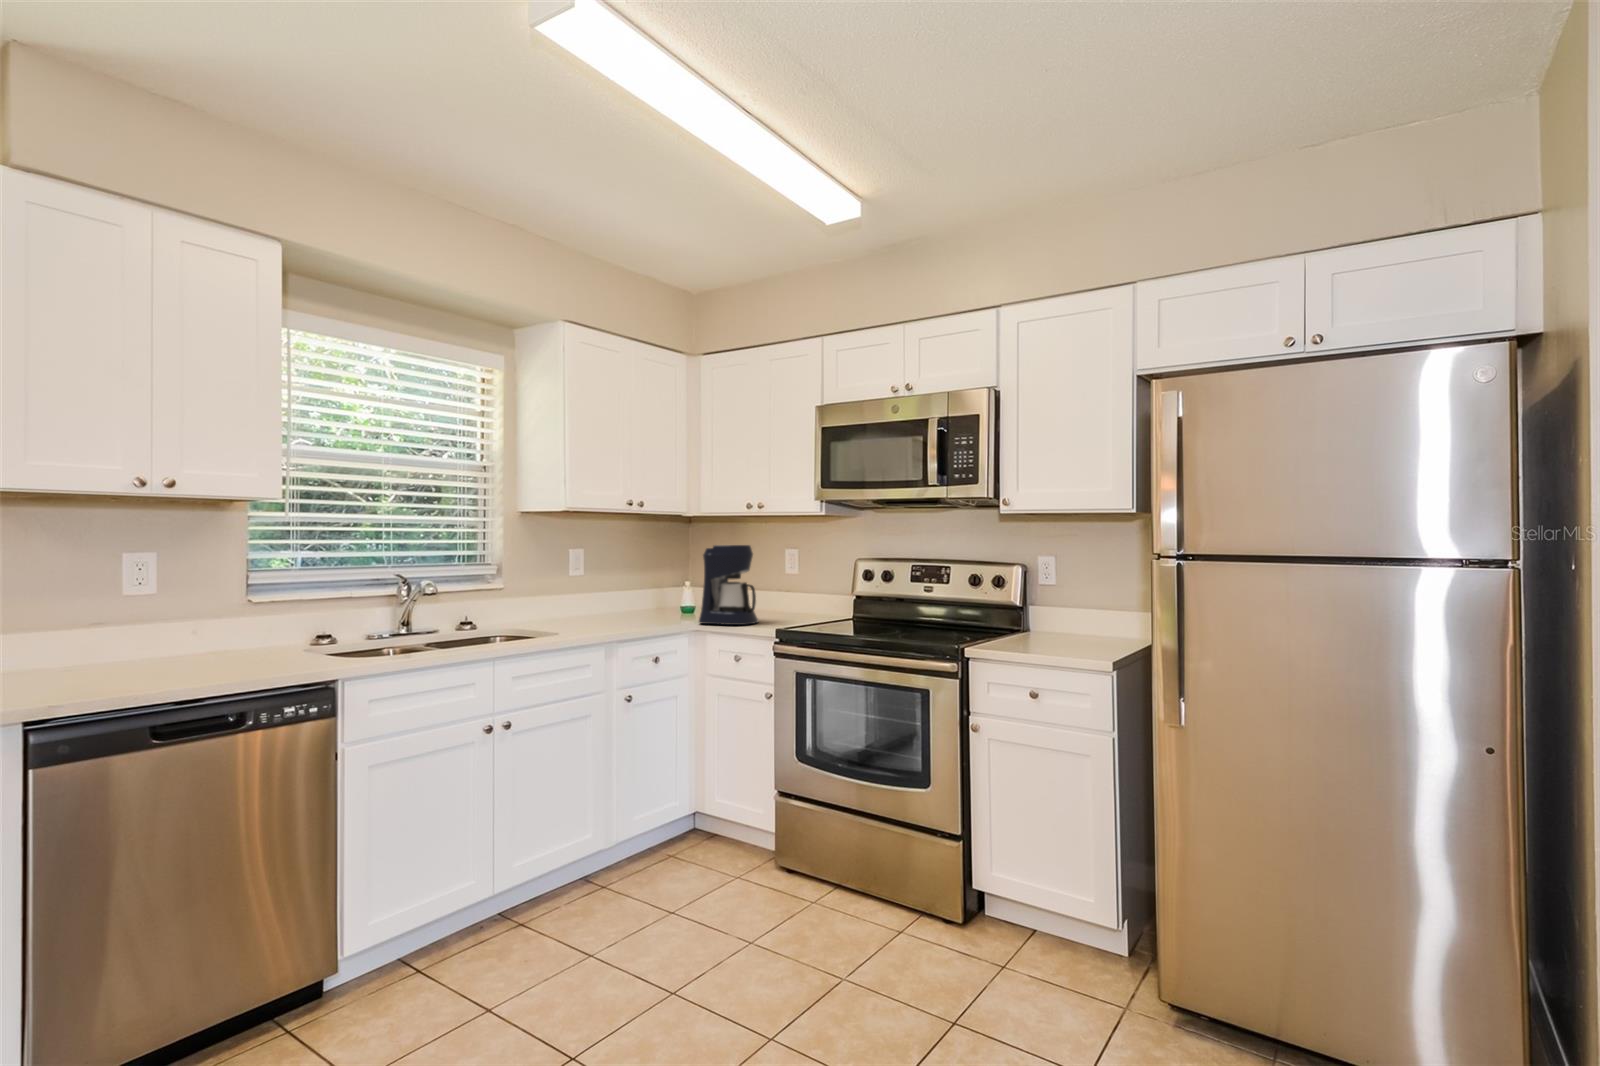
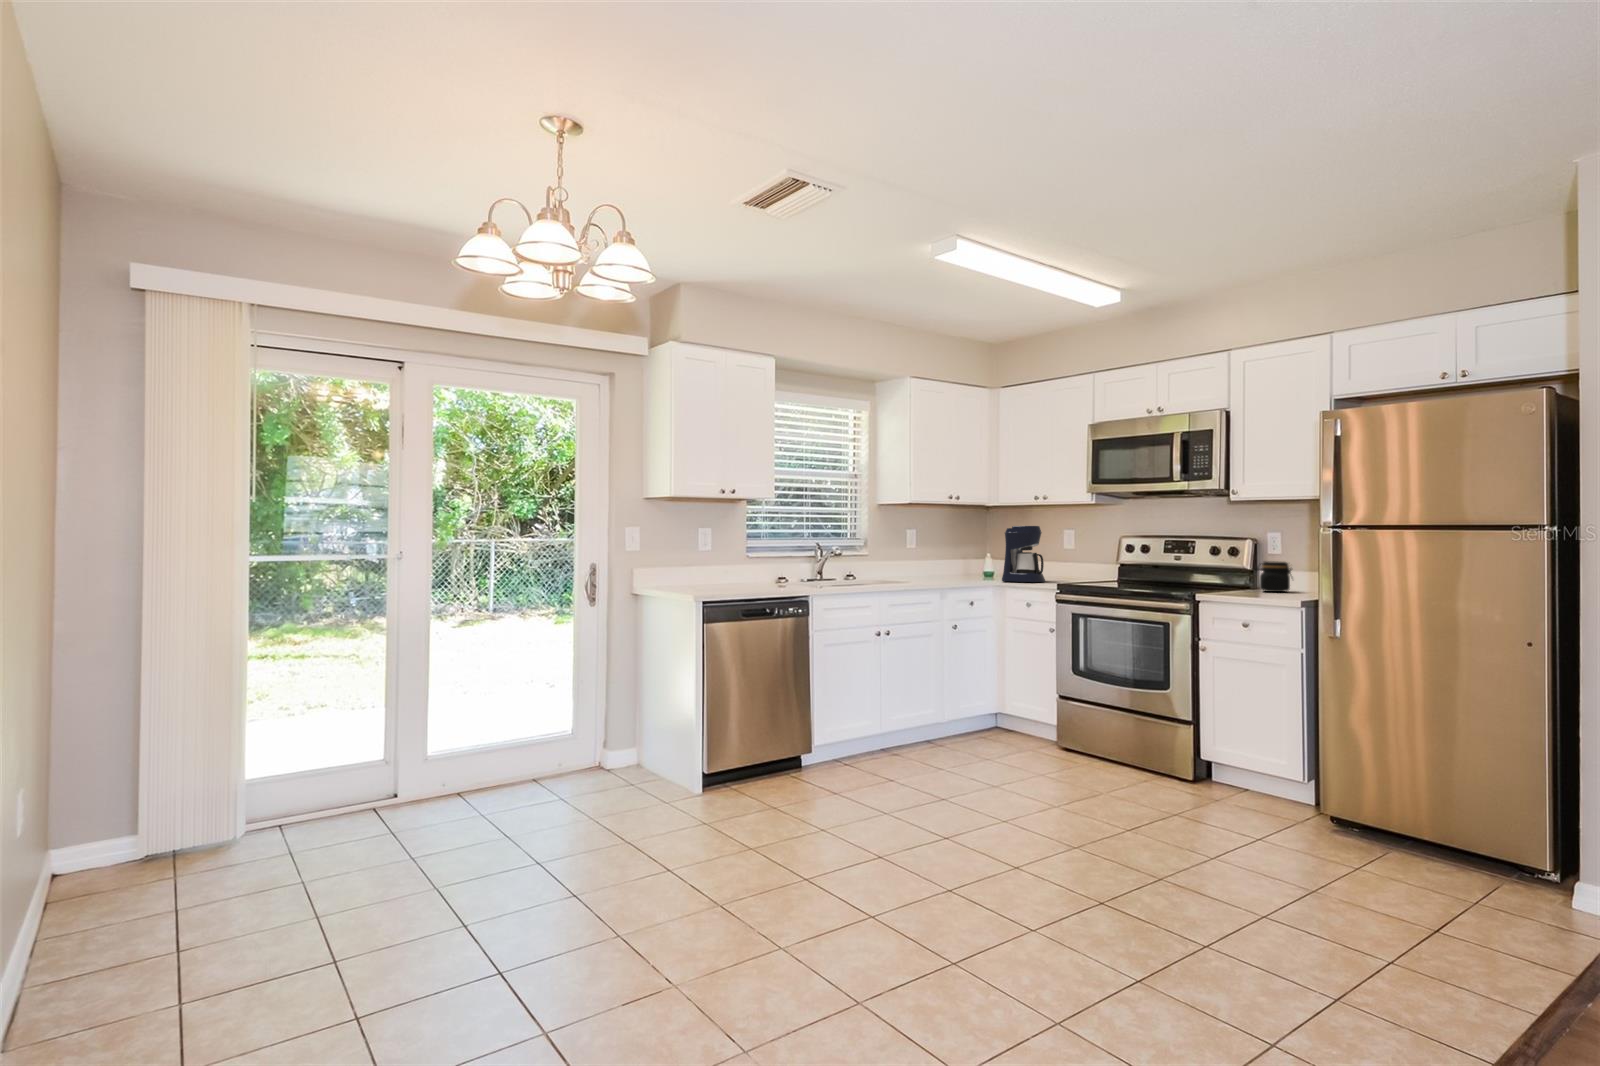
jar: none [1035,597,1083,640] -> present [1256,561,1291,592]

